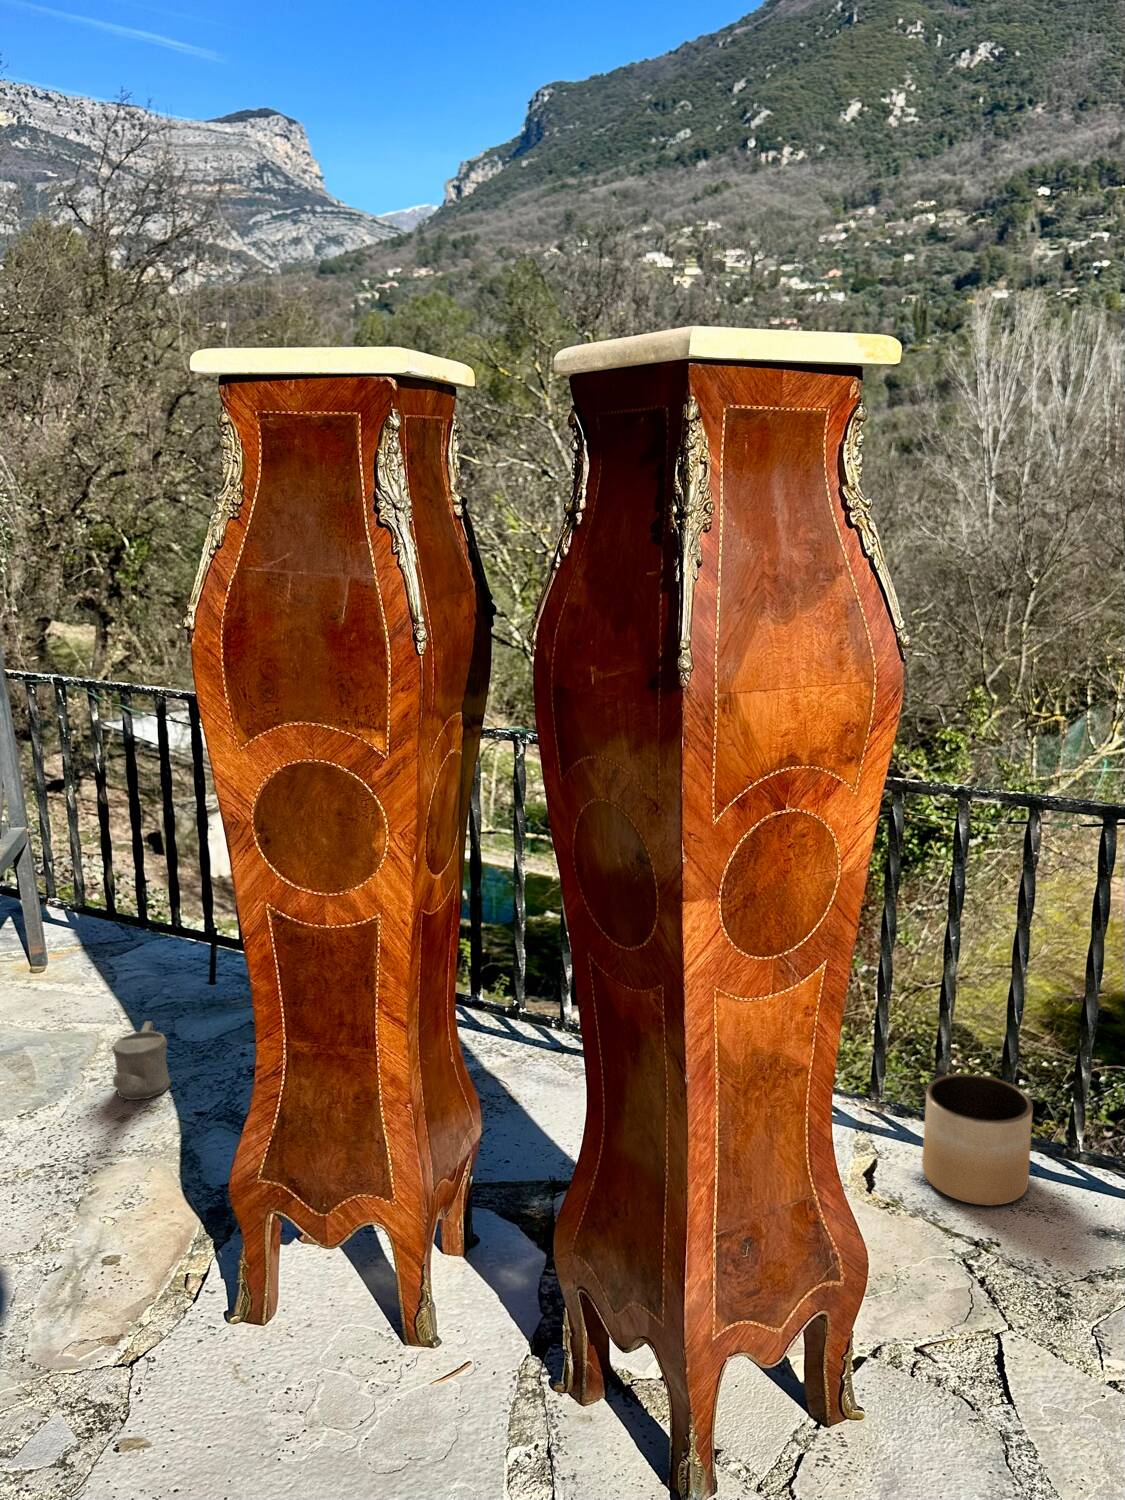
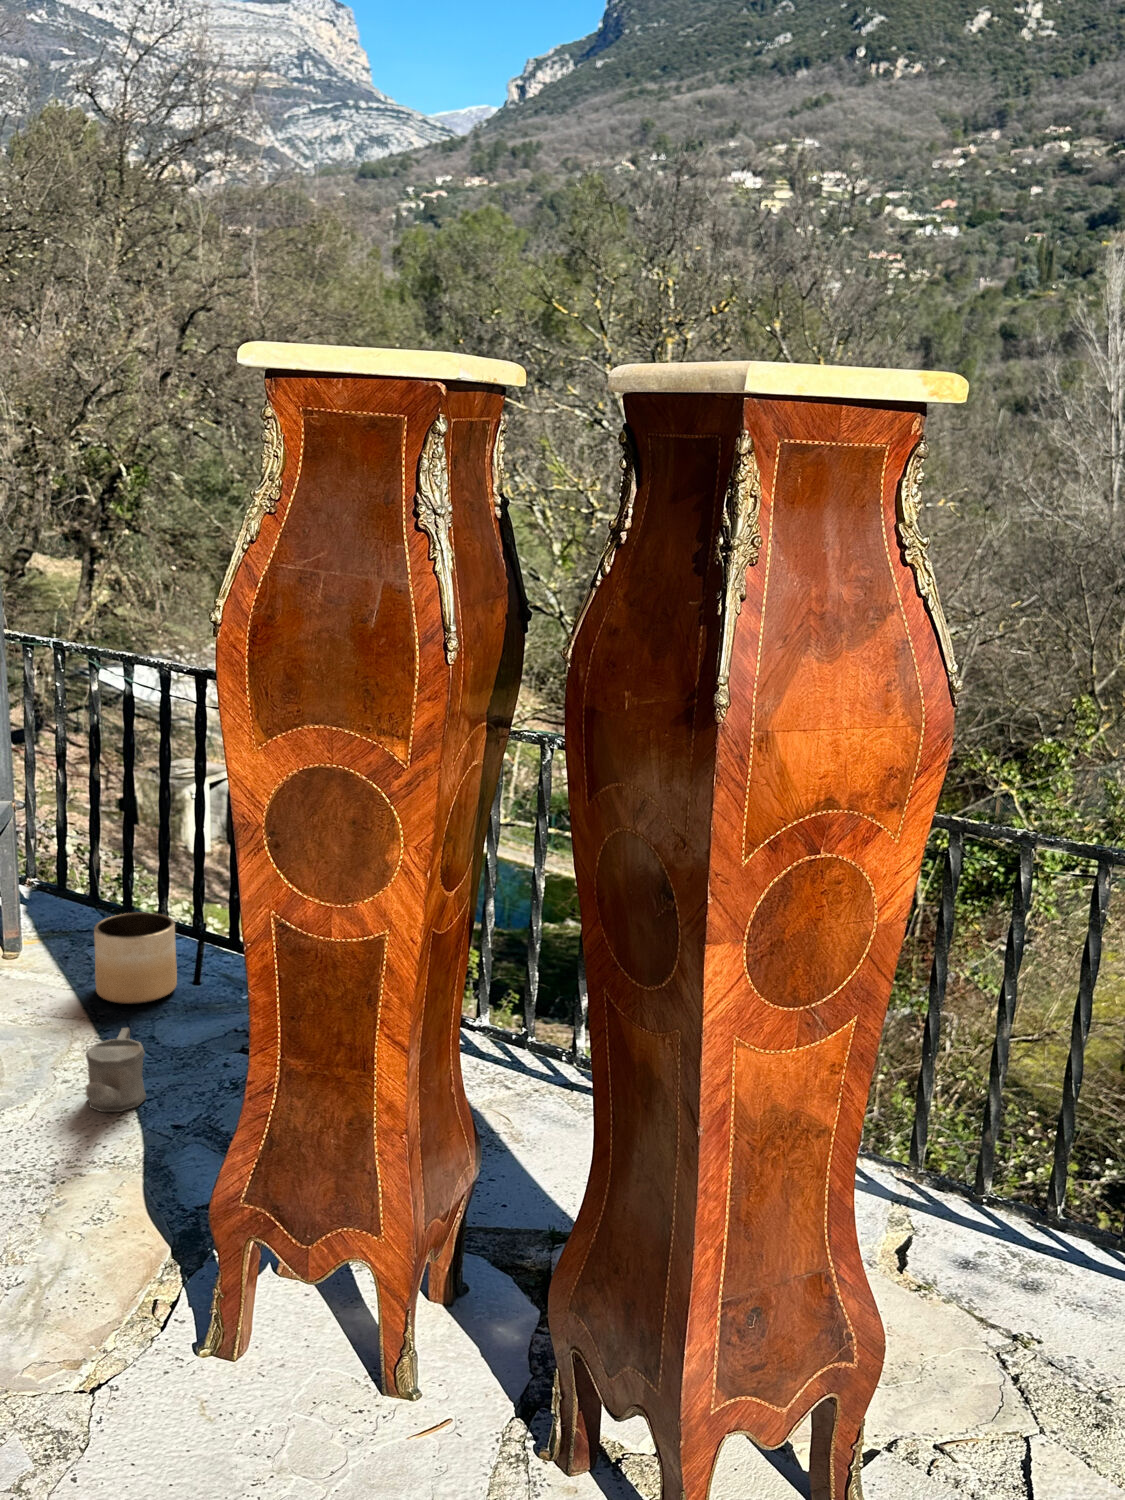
planter: present [922,1074,1033,1206] -> present [94,912,177,1004]

